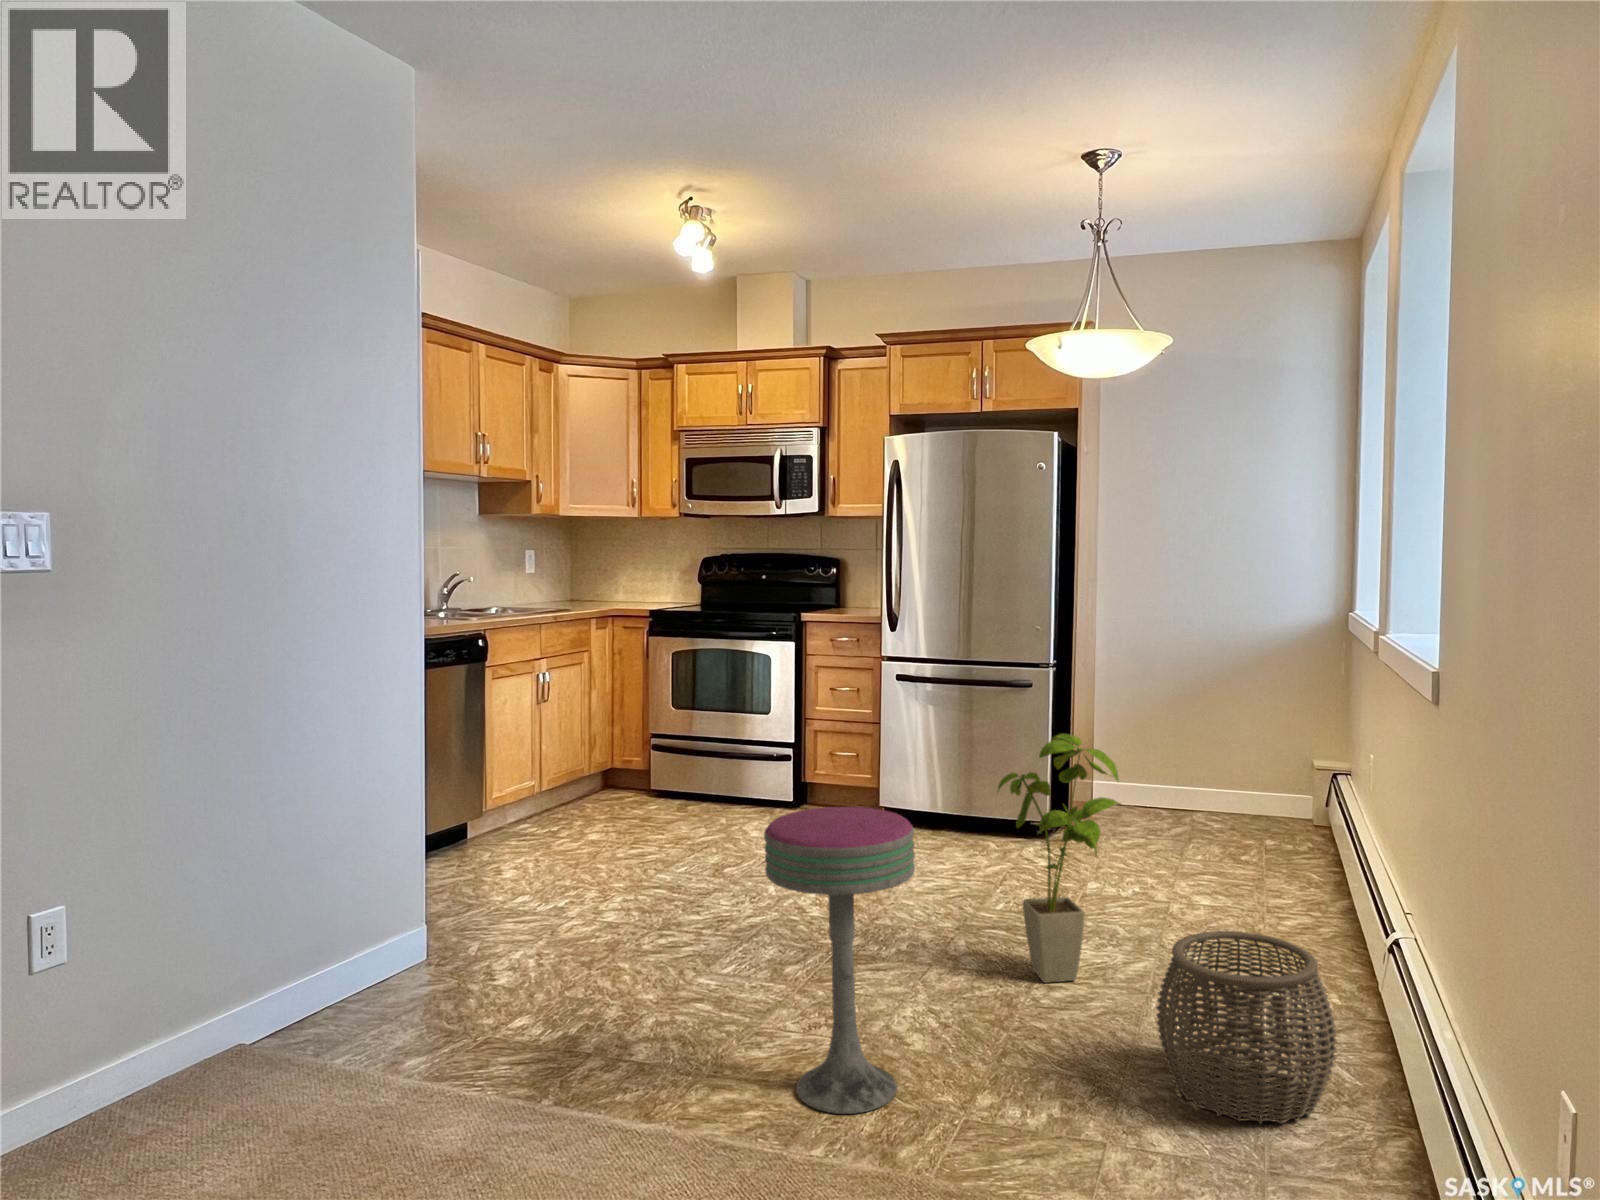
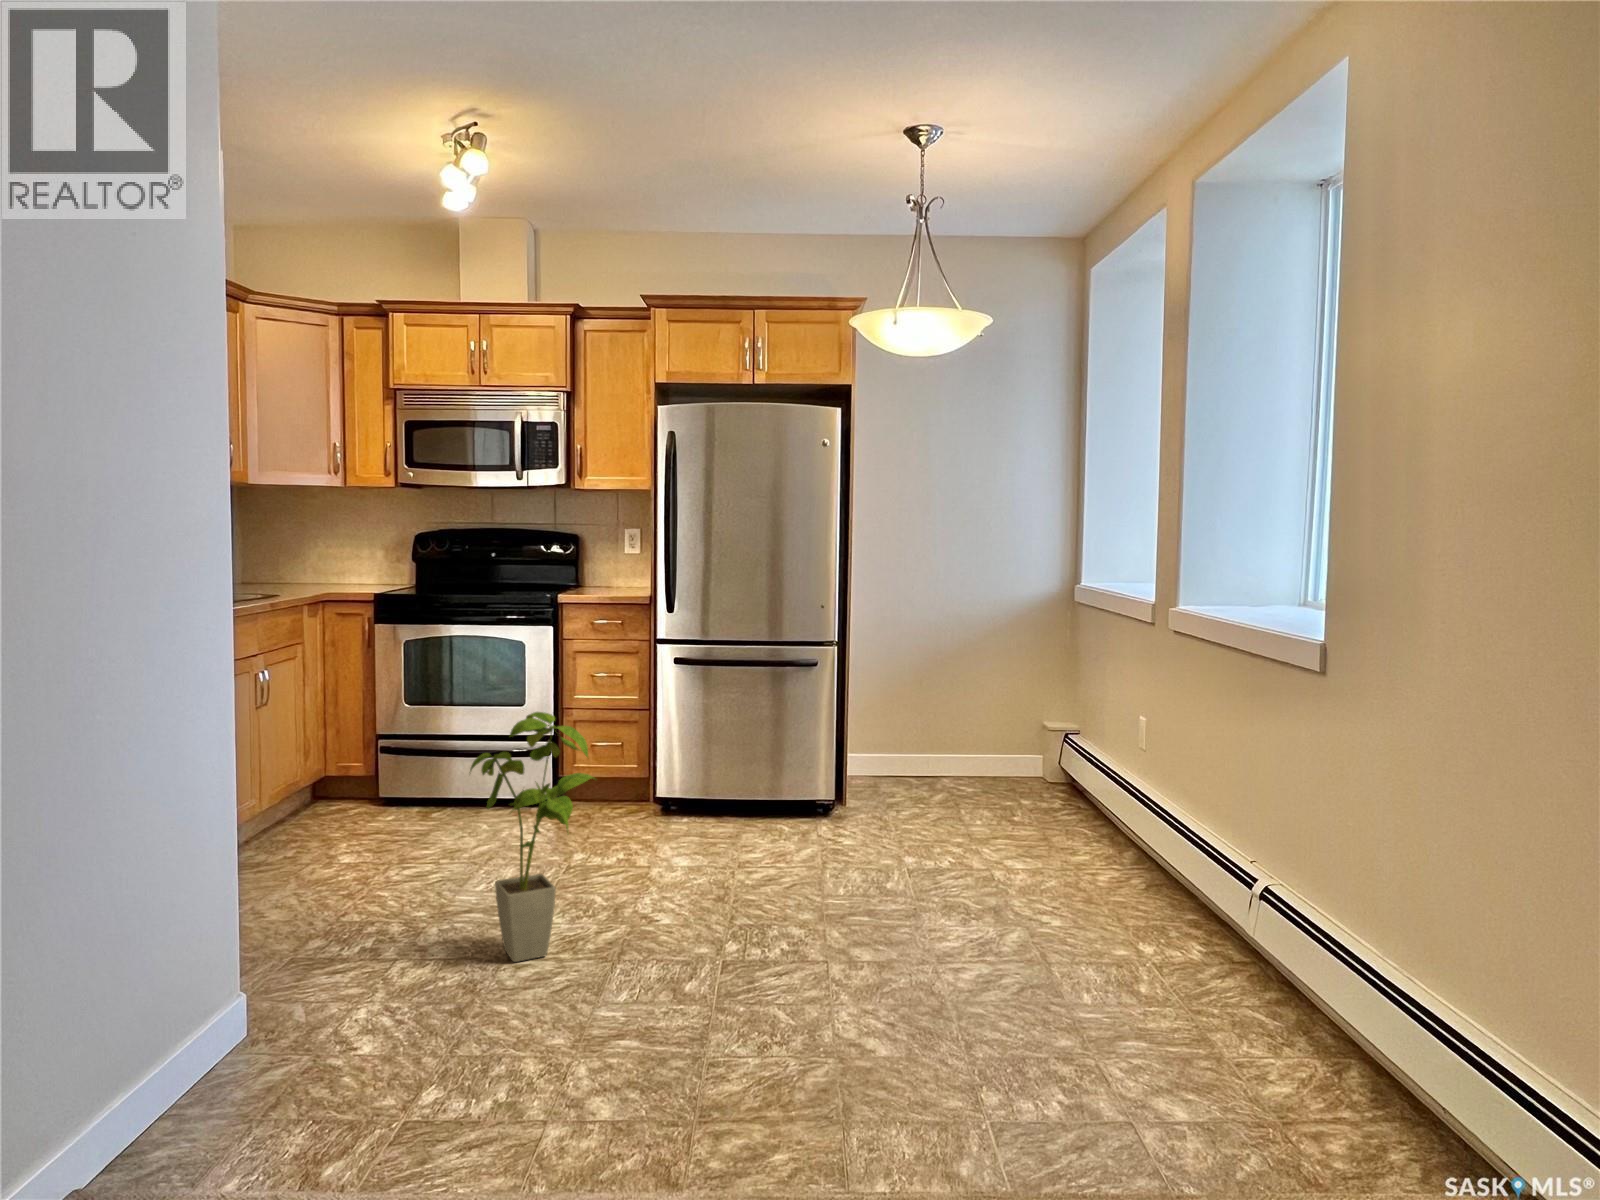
bar stool: present [764,807,915,1114] -> none [165,800,353,1144]
woven basket: present [1156,931,1337,1124] -> none [609,894,768,1076]

